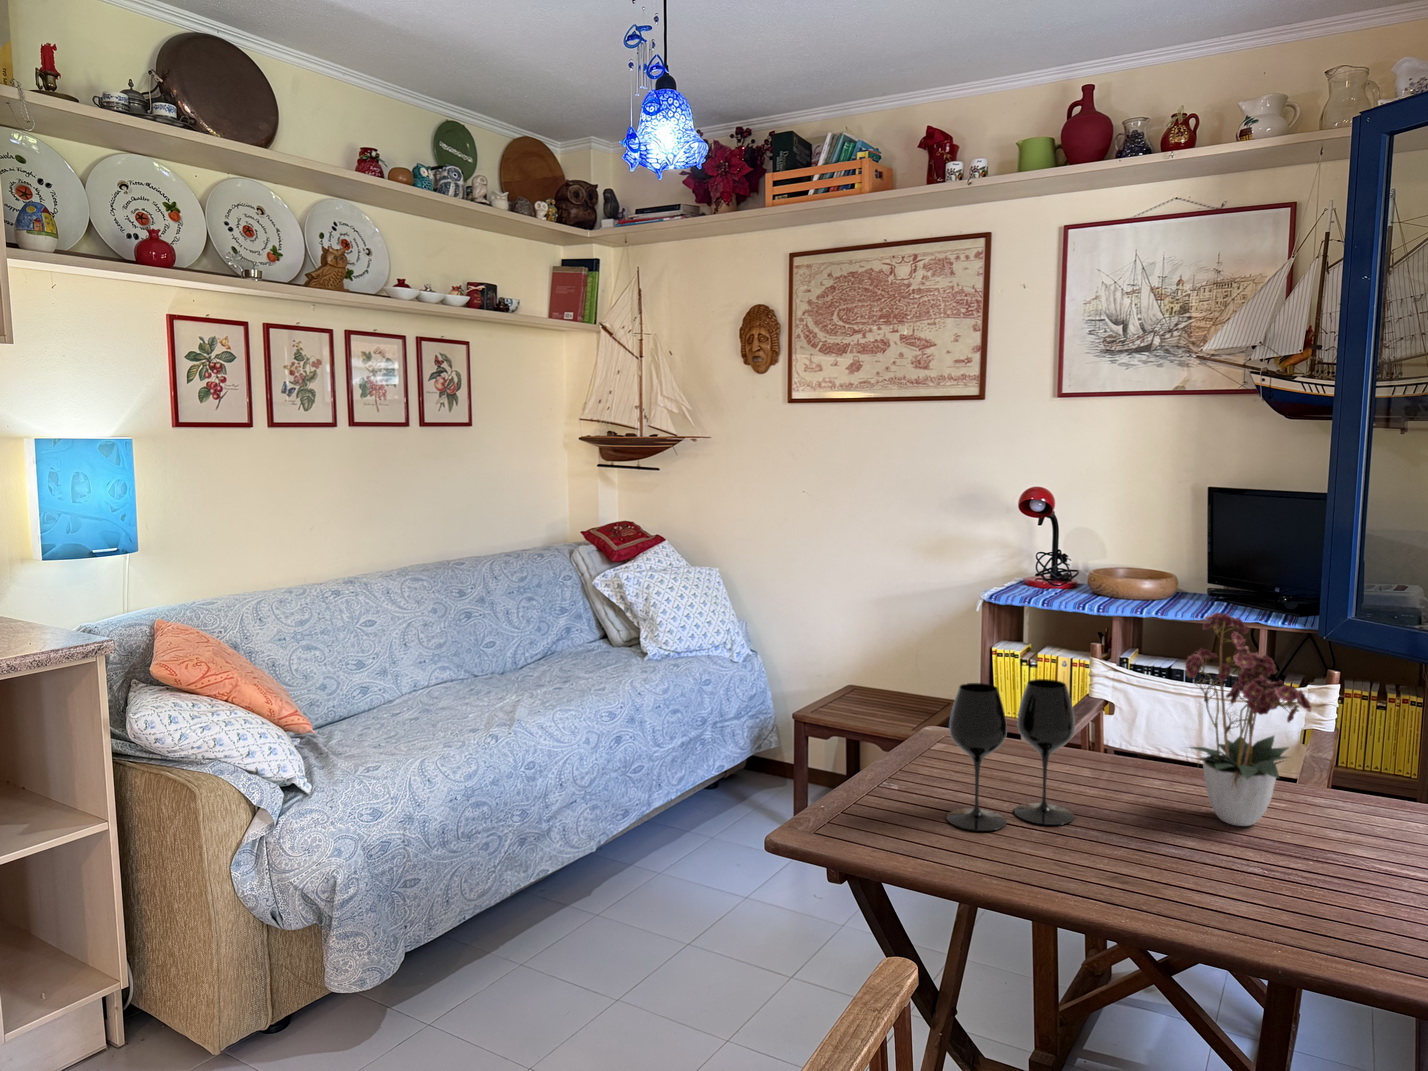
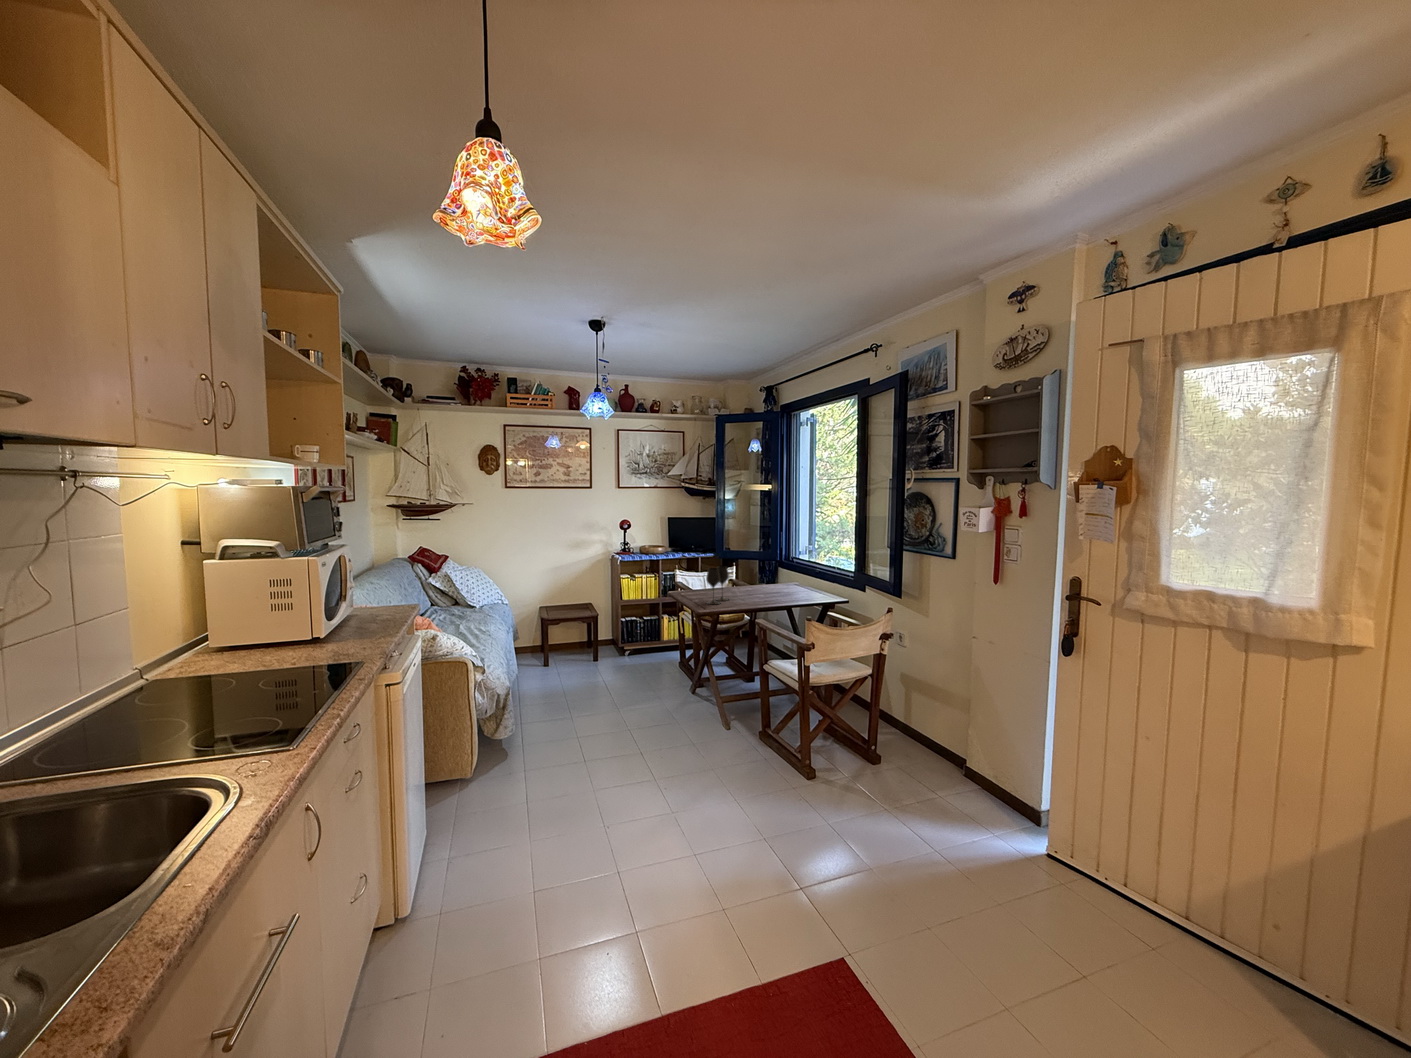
flower arrangement: present [1184,612,1312,826] -> none [737,543,772,594]

